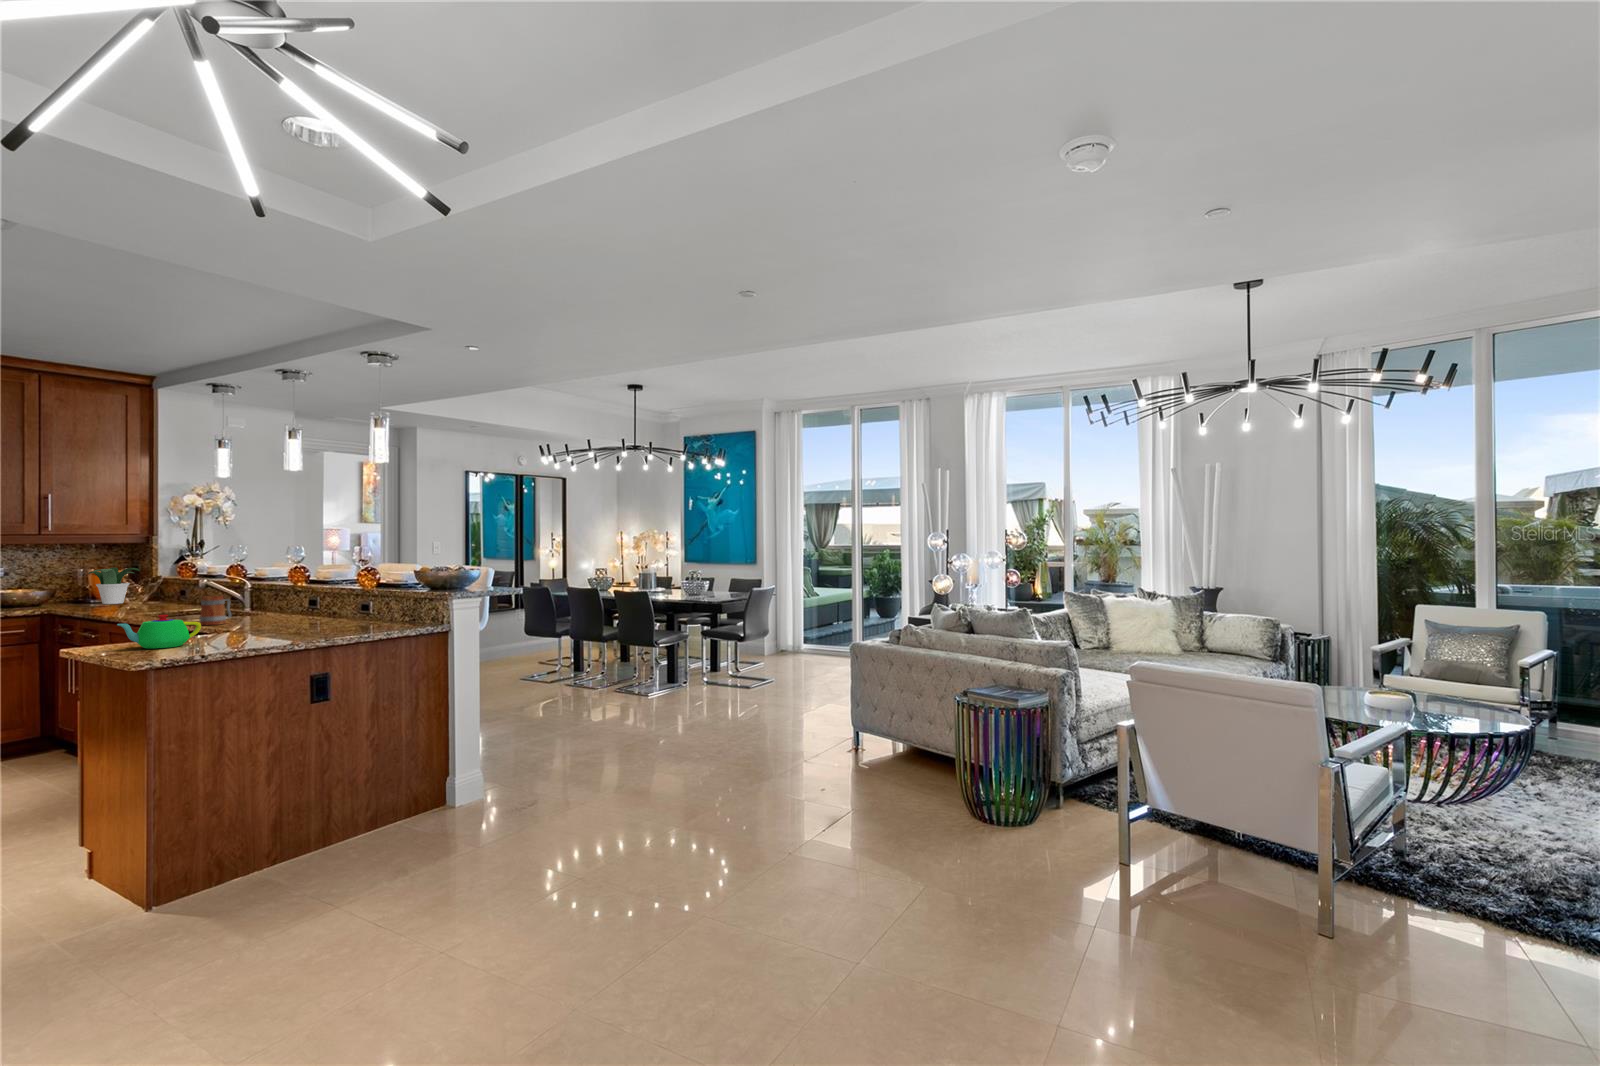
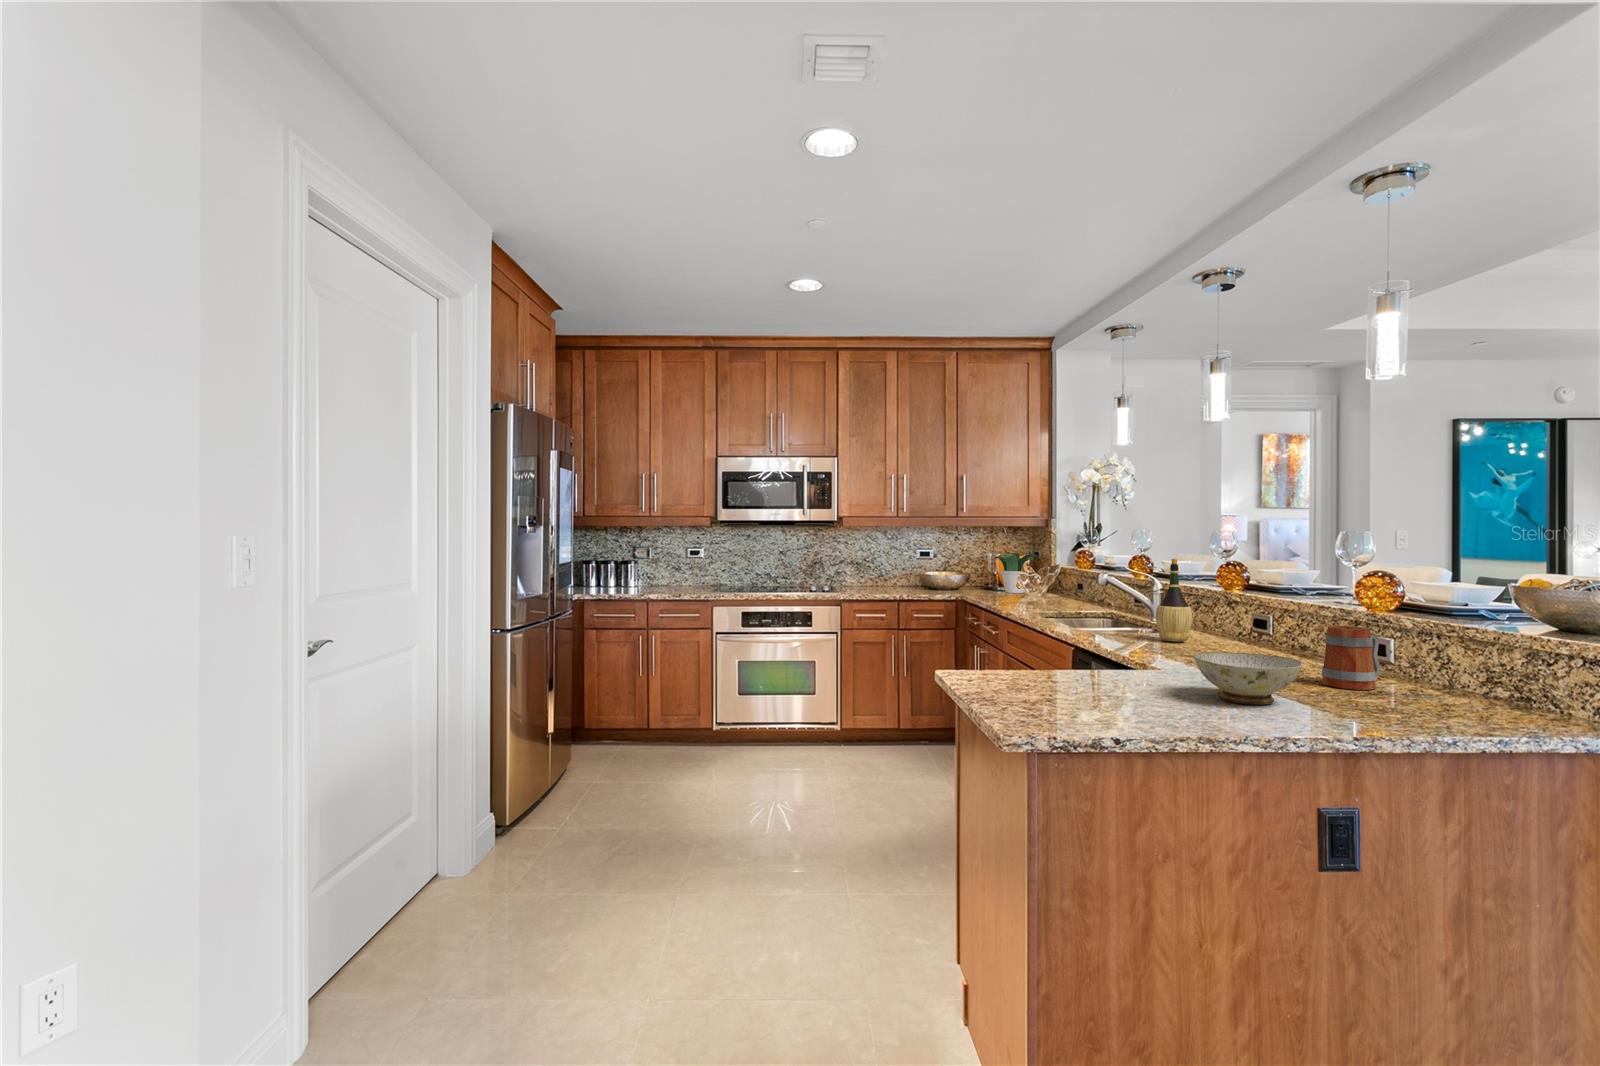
wine bottle: none [242,566,268,619] -> present [1156,559,1193,642]
mug: present [199,596,231,625] -> present [1322,626,1380,690]
ceramic bowl: none [255,612,311,637] -> present [1194,652,1302,705]
teapot: present [117,615,201,649] -> none [988,637,1106,698]

